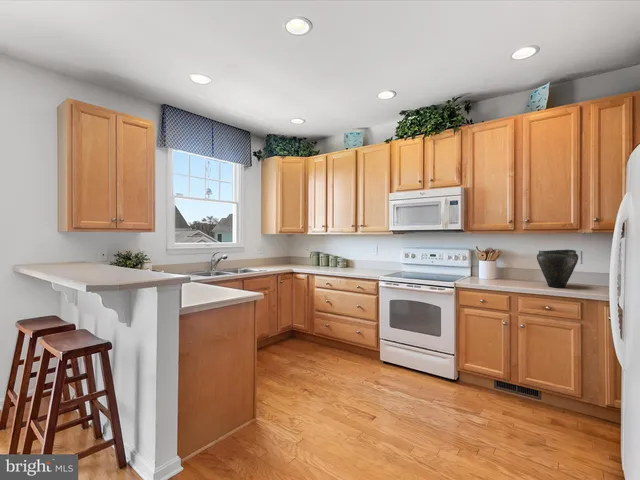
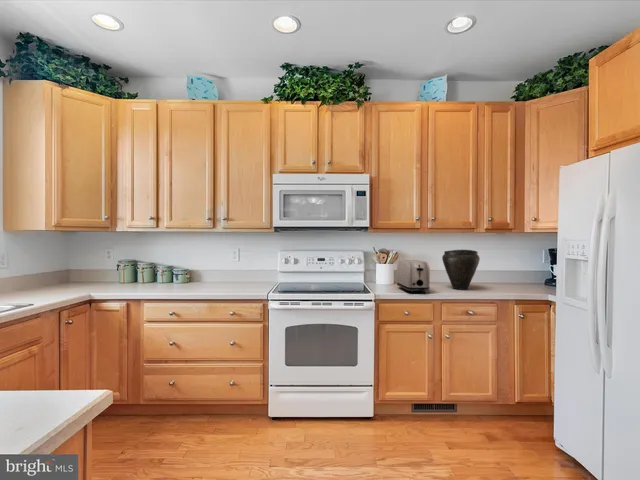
toaster: none [486,257,511,286] -> present [397,260,430,293]

